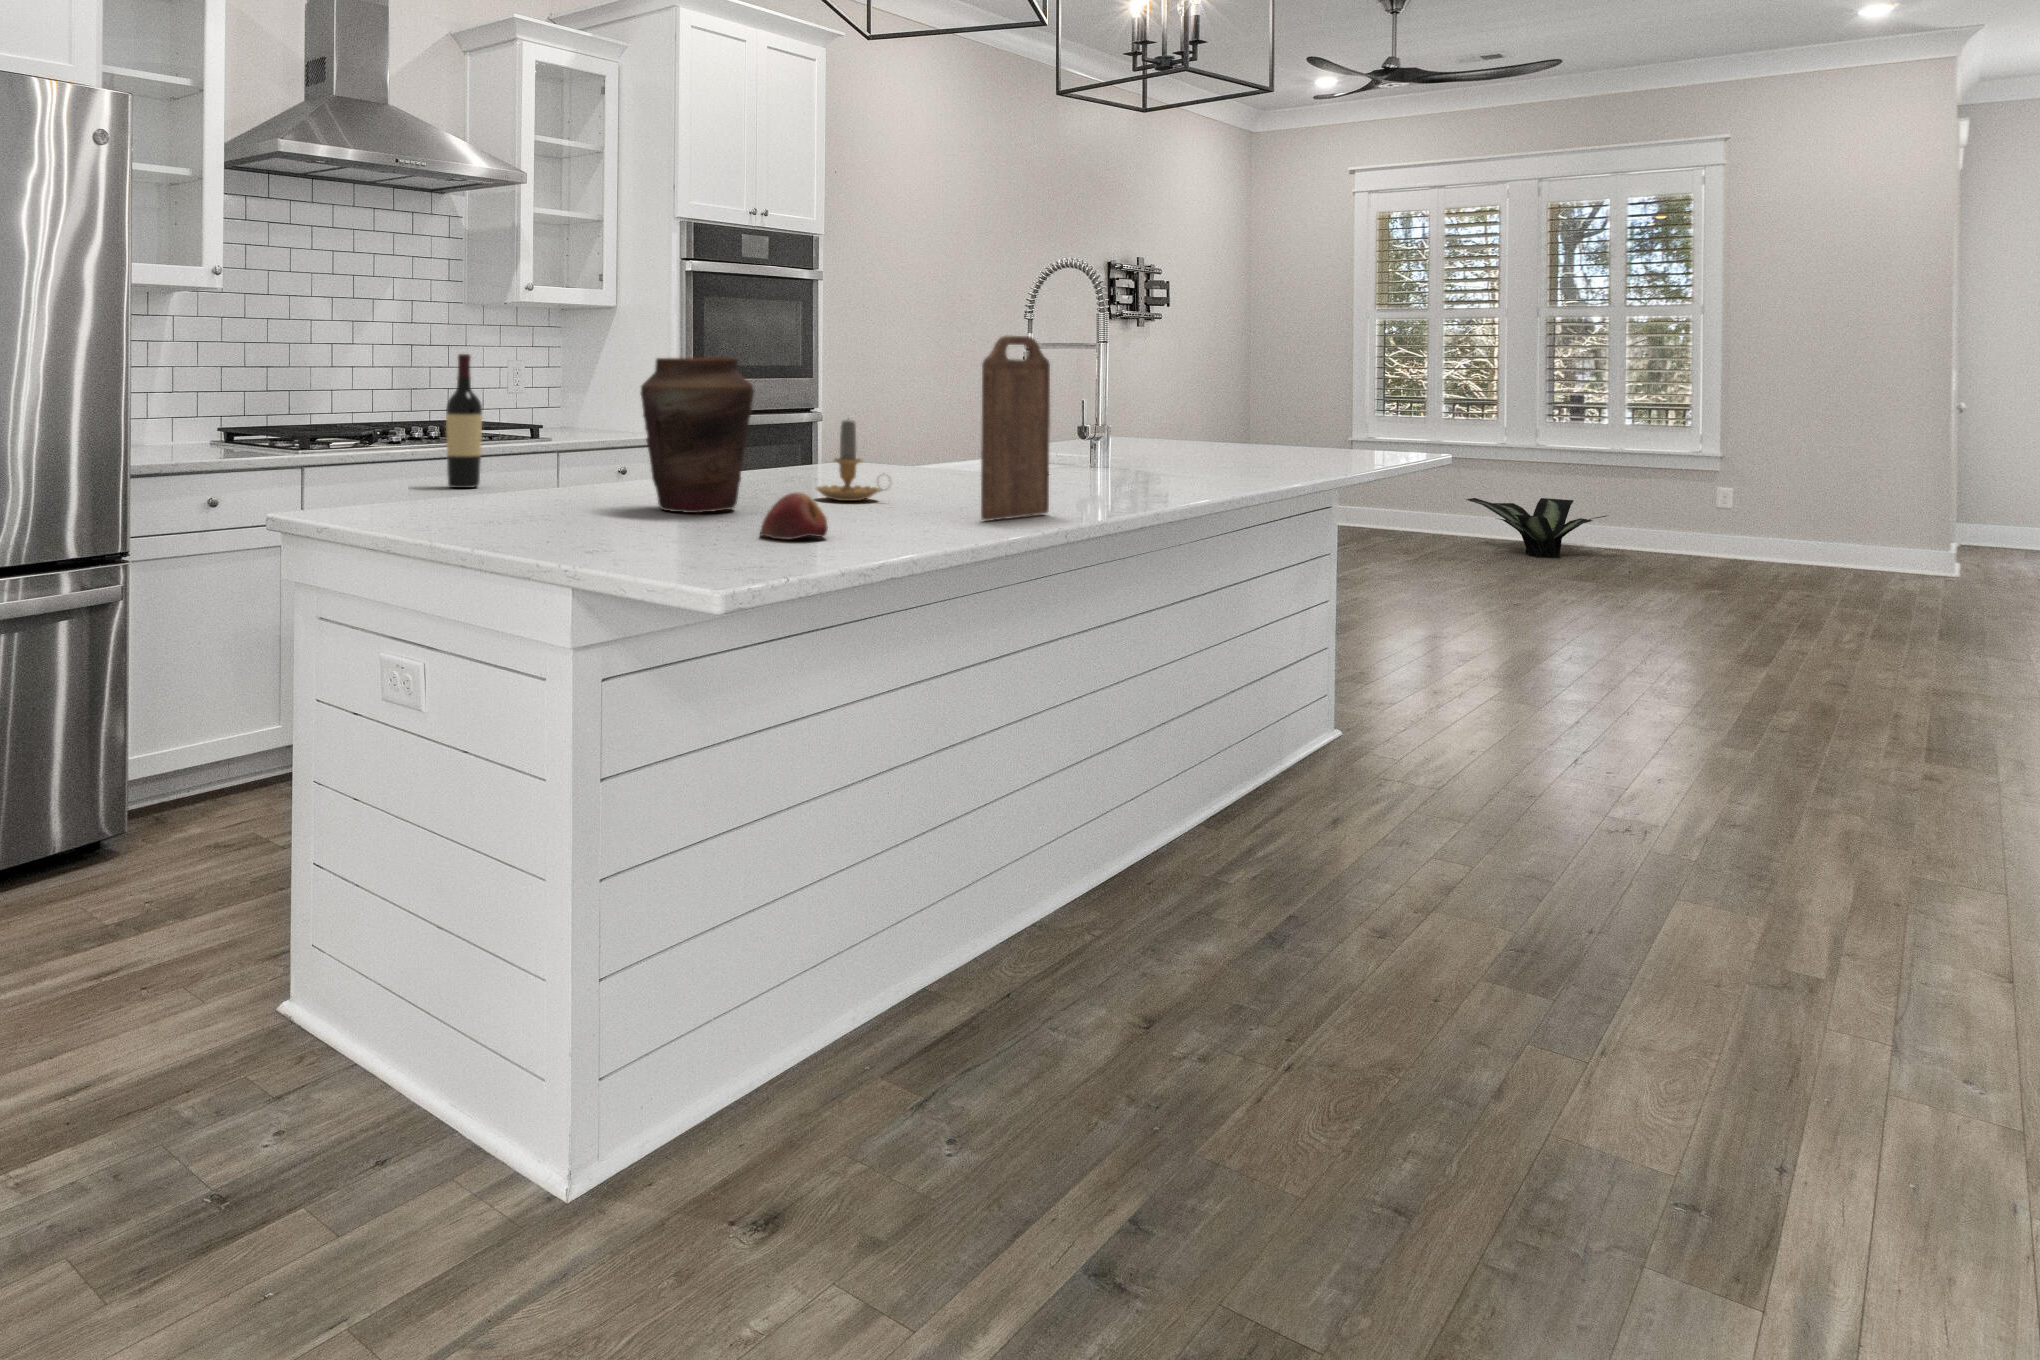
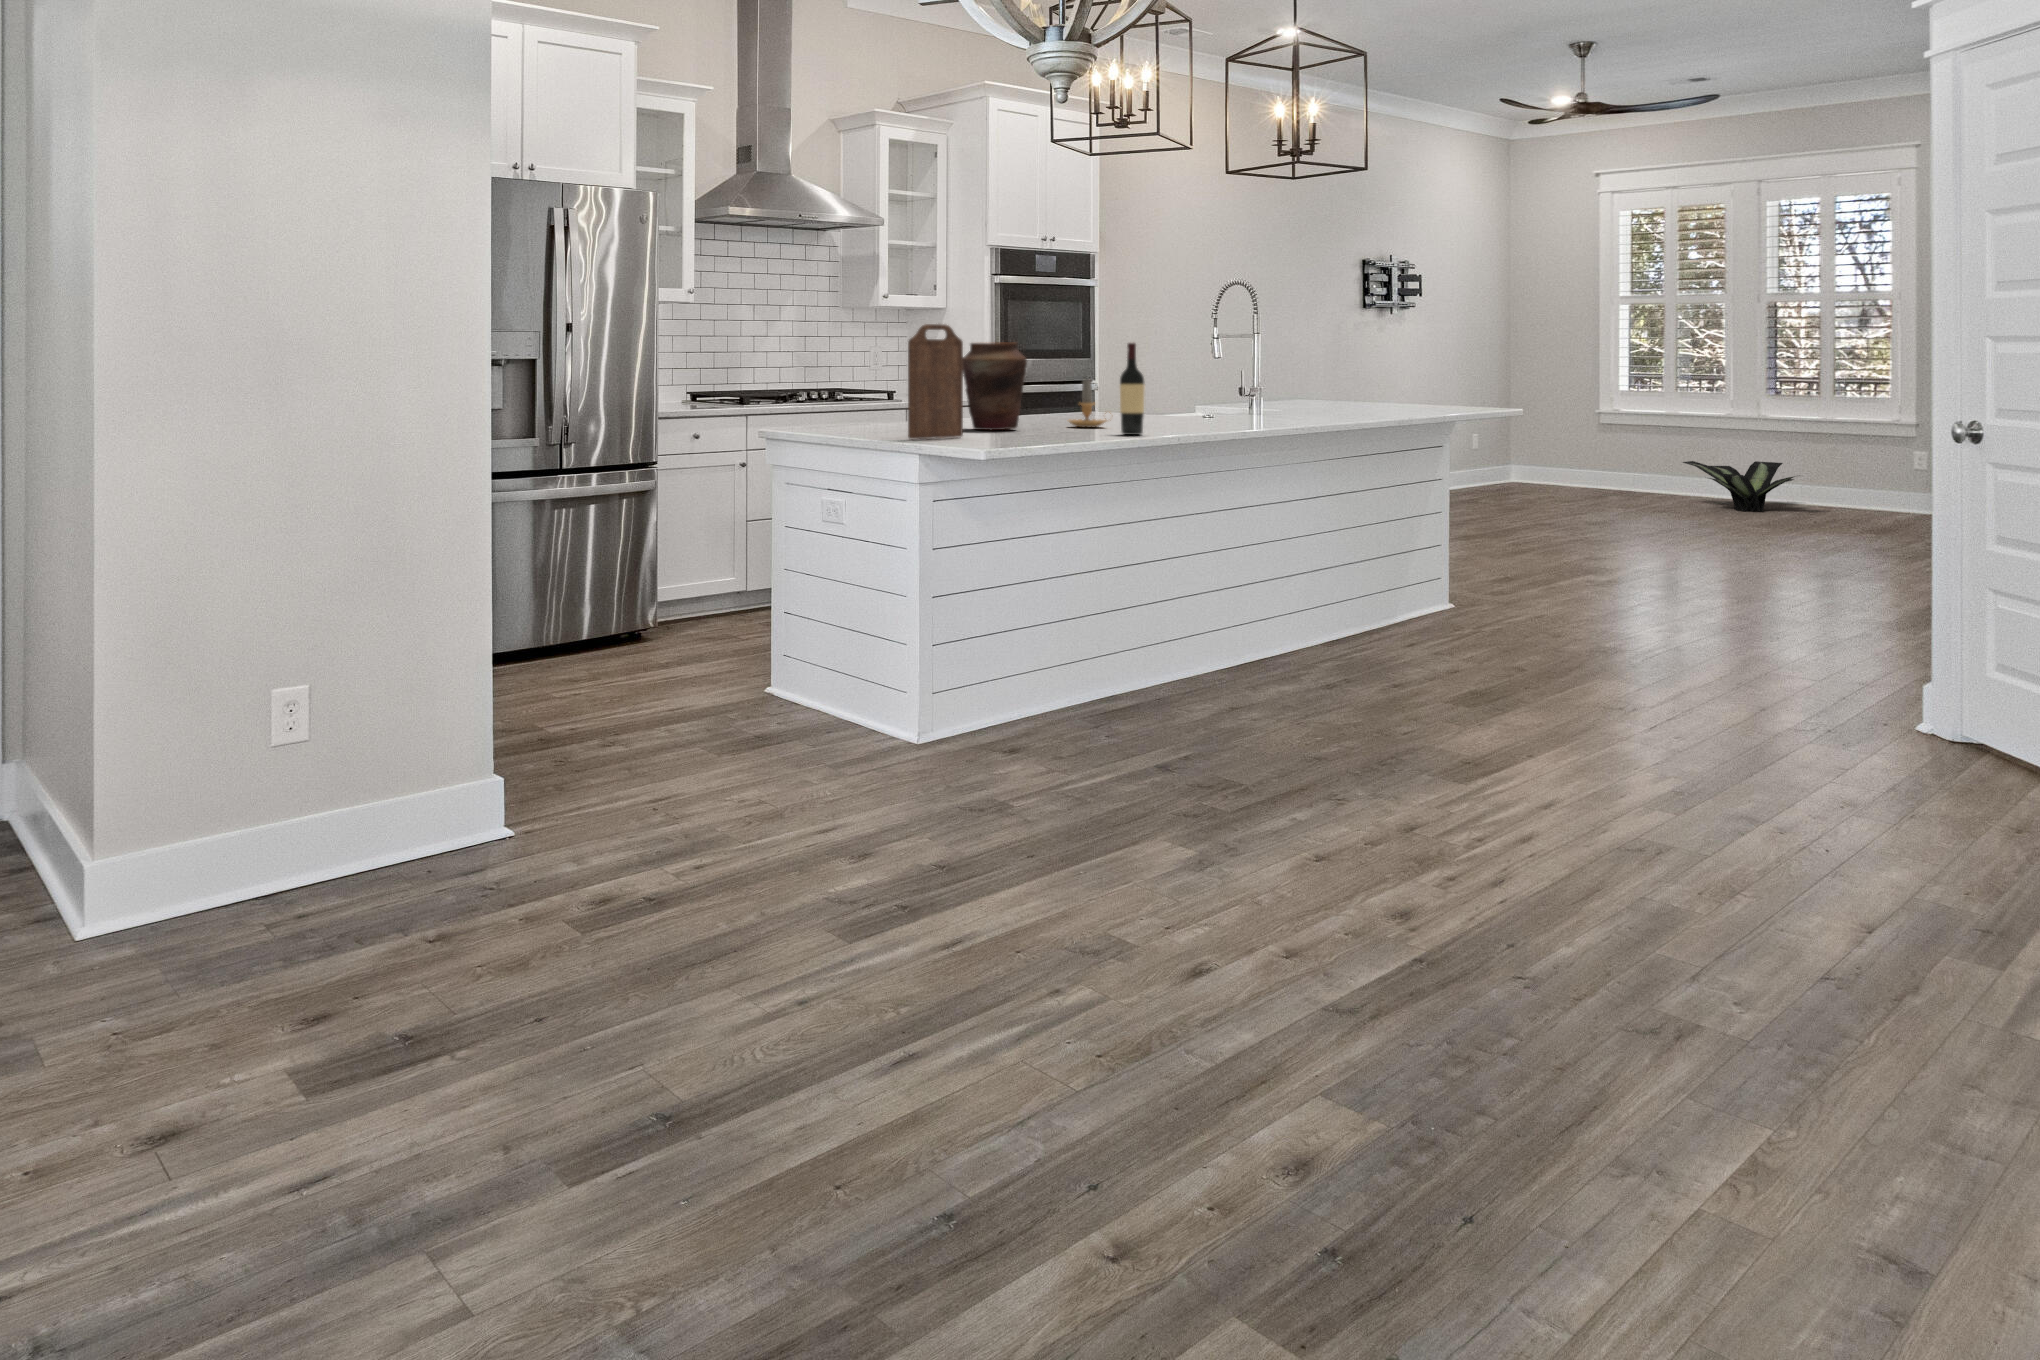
cutting board: present [981,336,1050,521] -> present [908,324,963,439]
wine bottle: present [446,354,482,488] -> present [1120,343,1144,435]
apple: present [760,493,828,540] -> none [1025,414,1062,438]

